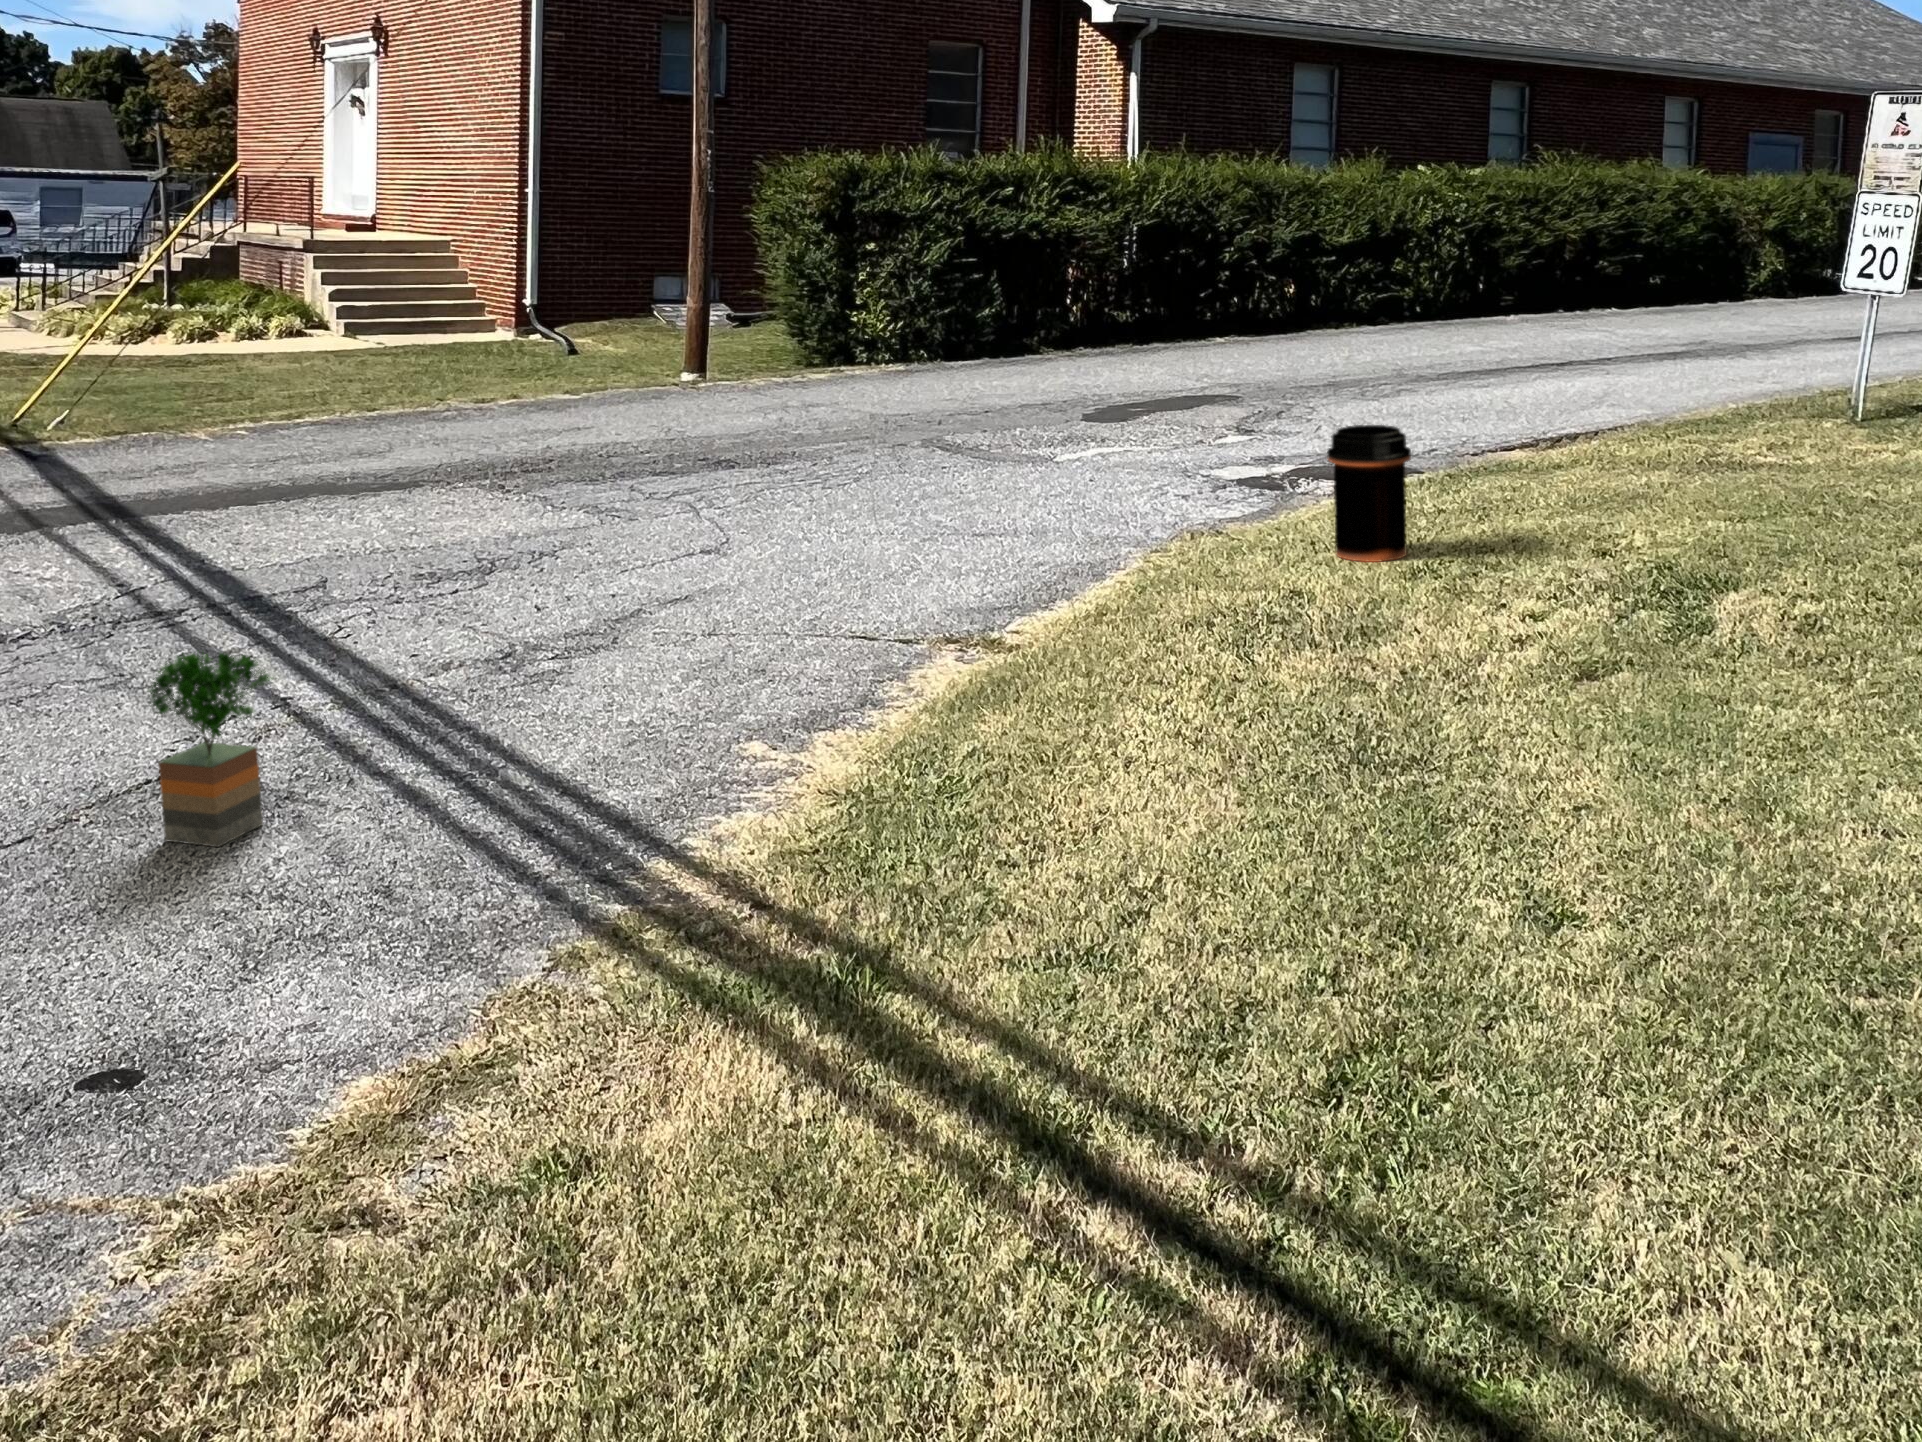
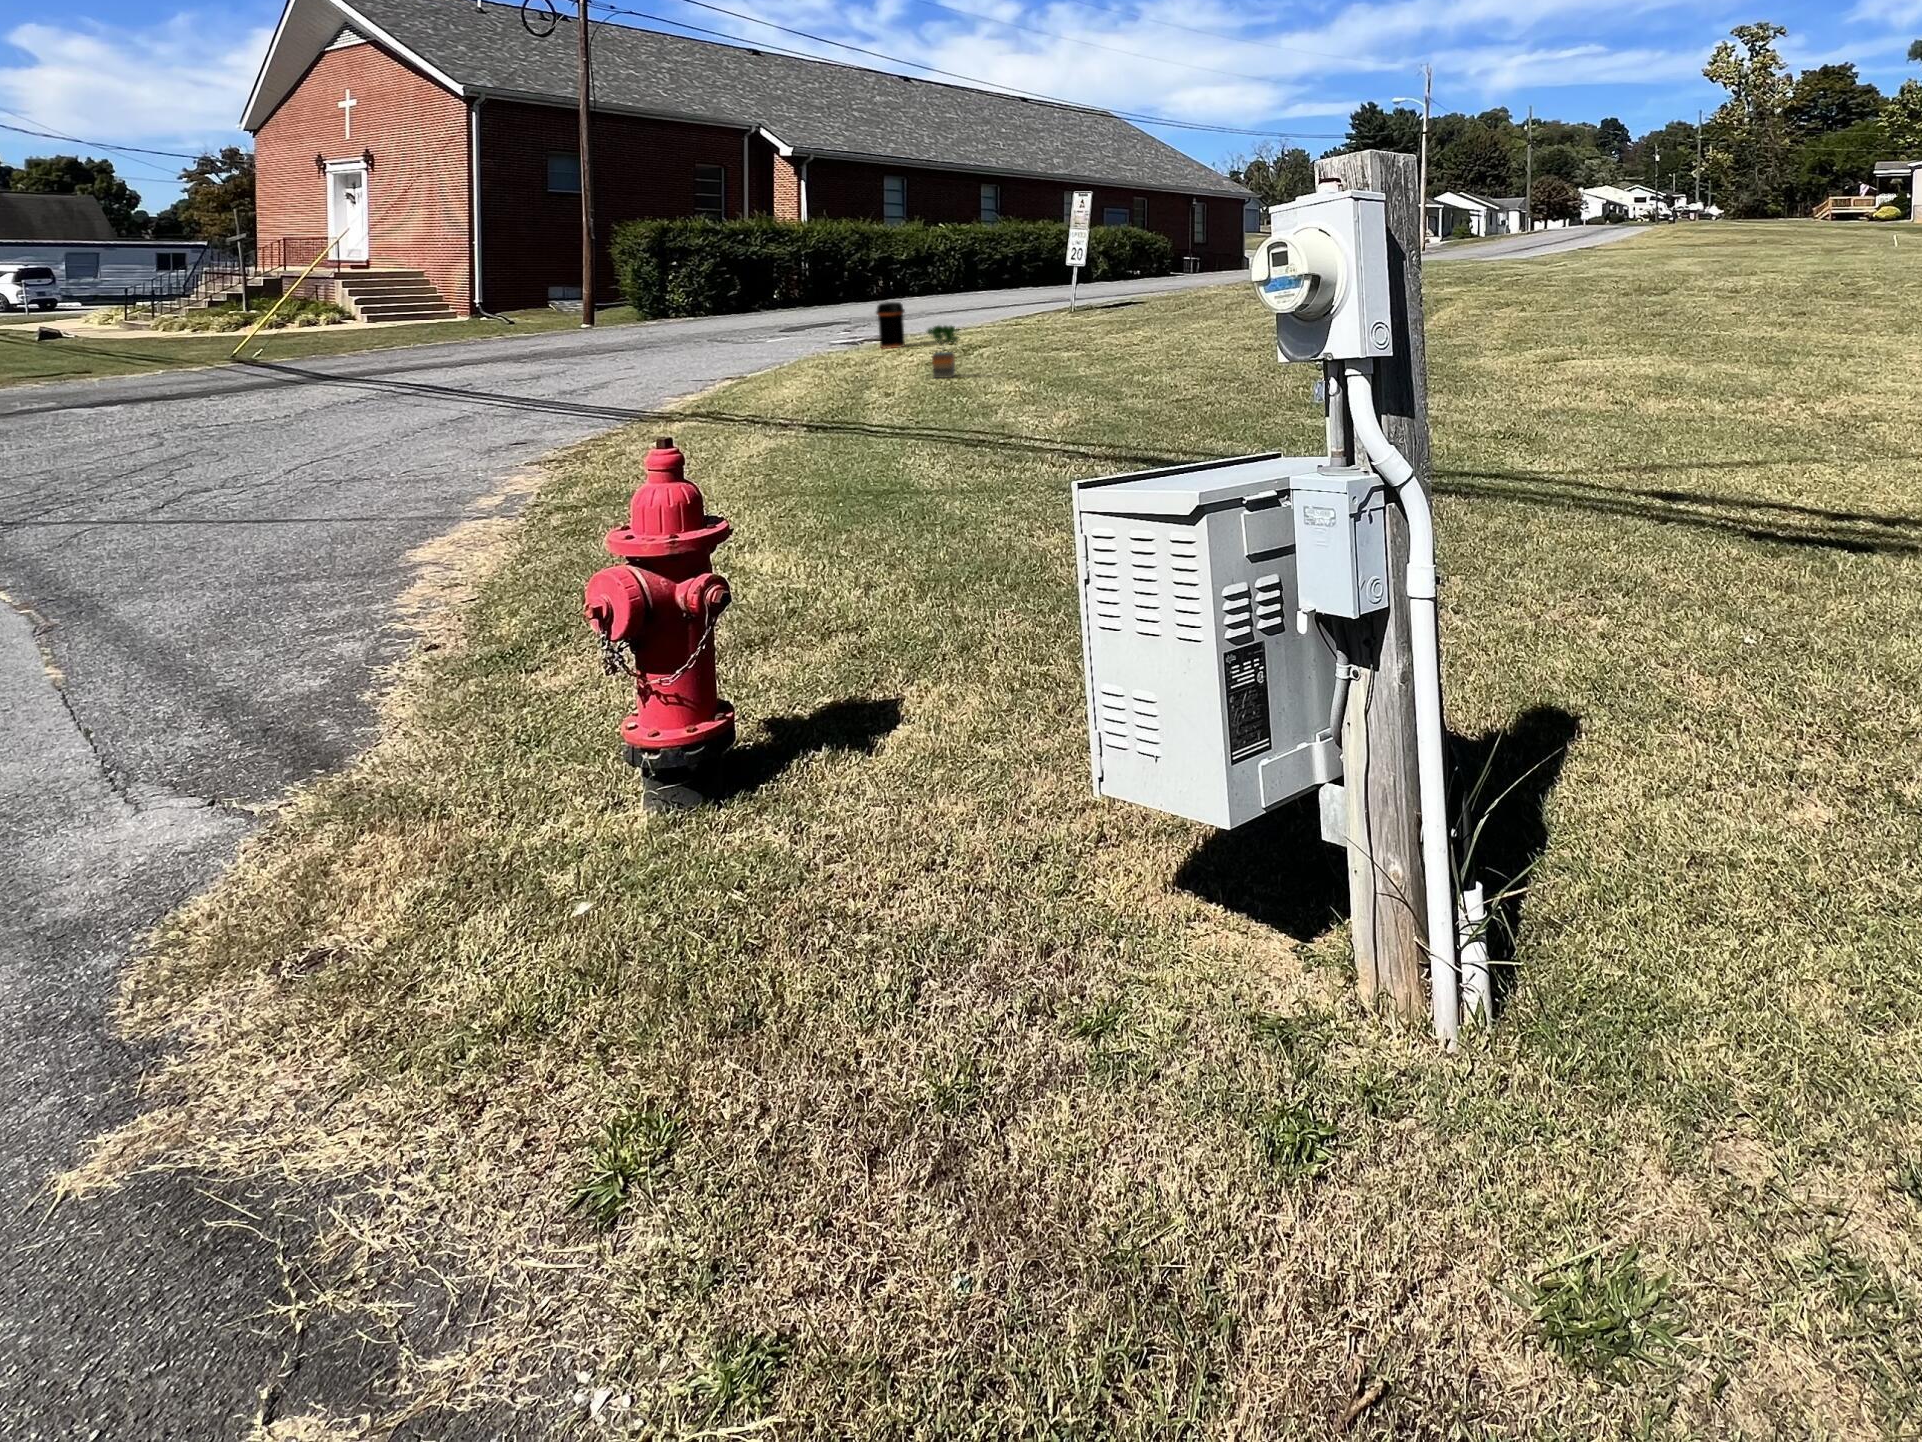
potted tree: present [150,653,272,847] -> present [927,325,960,378]

